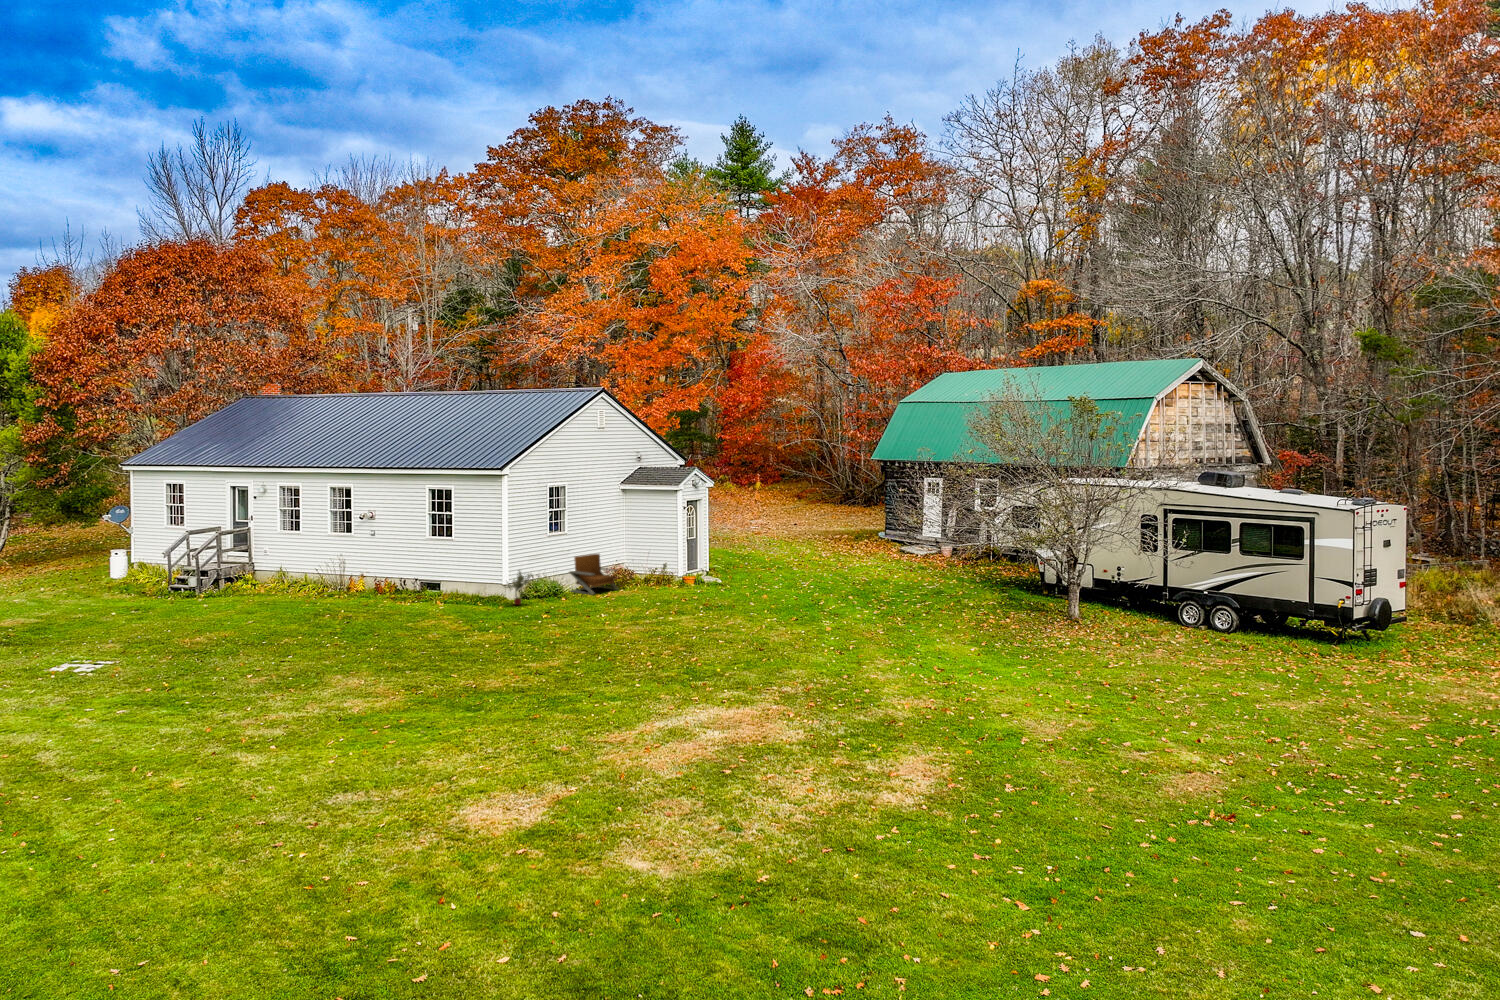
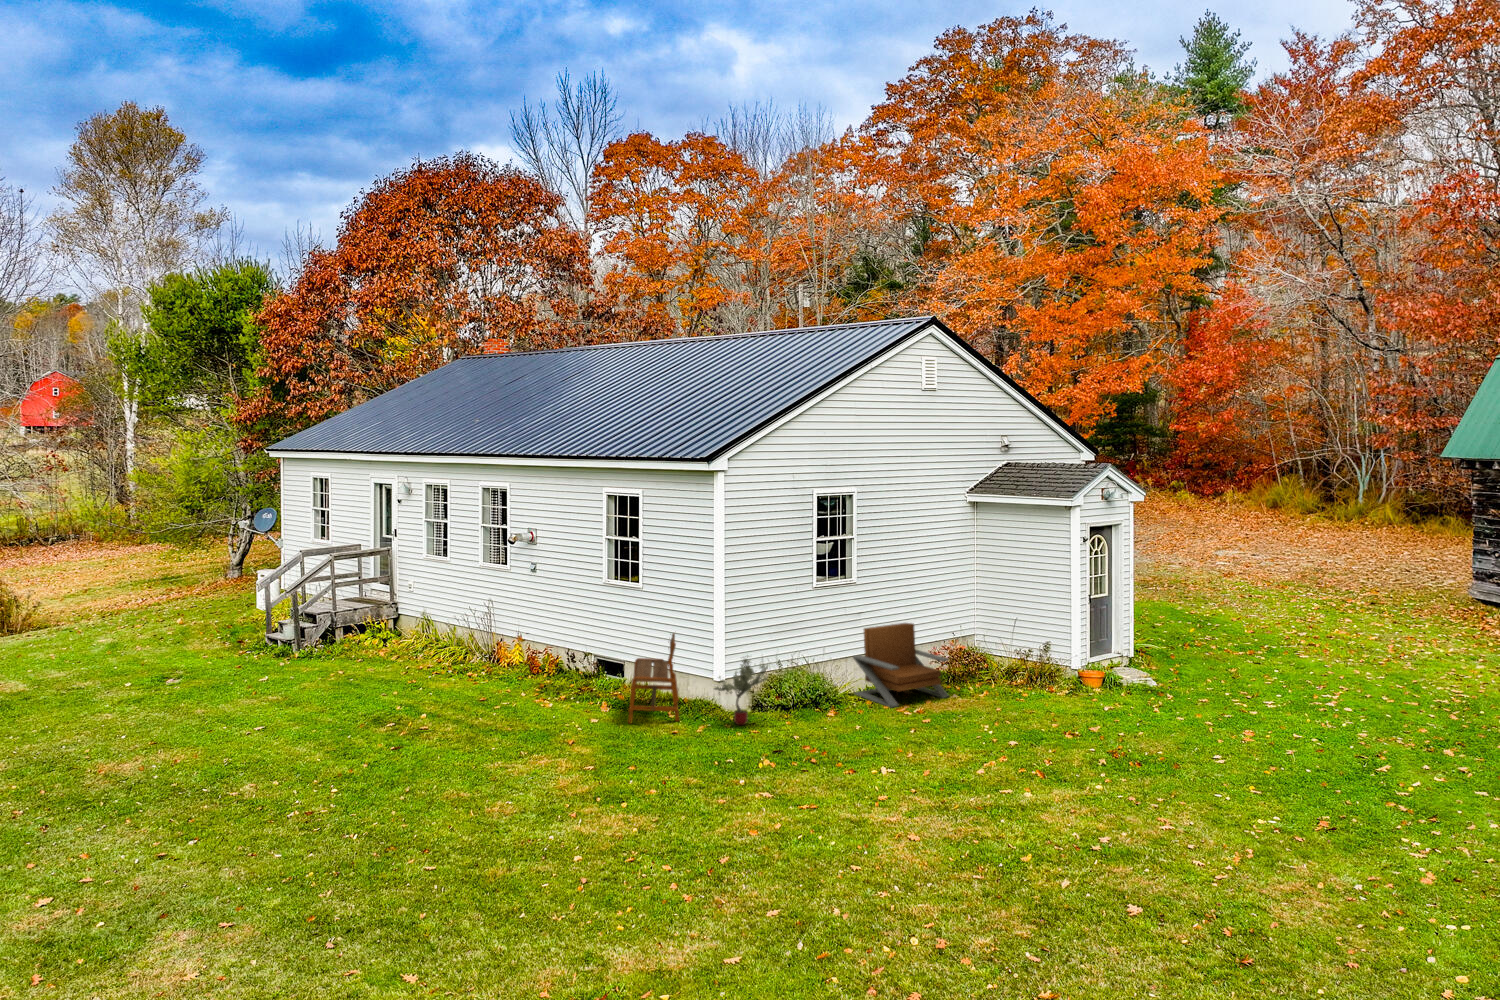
bench: none [449,560,484,609] -> present [628,633,679,723]

